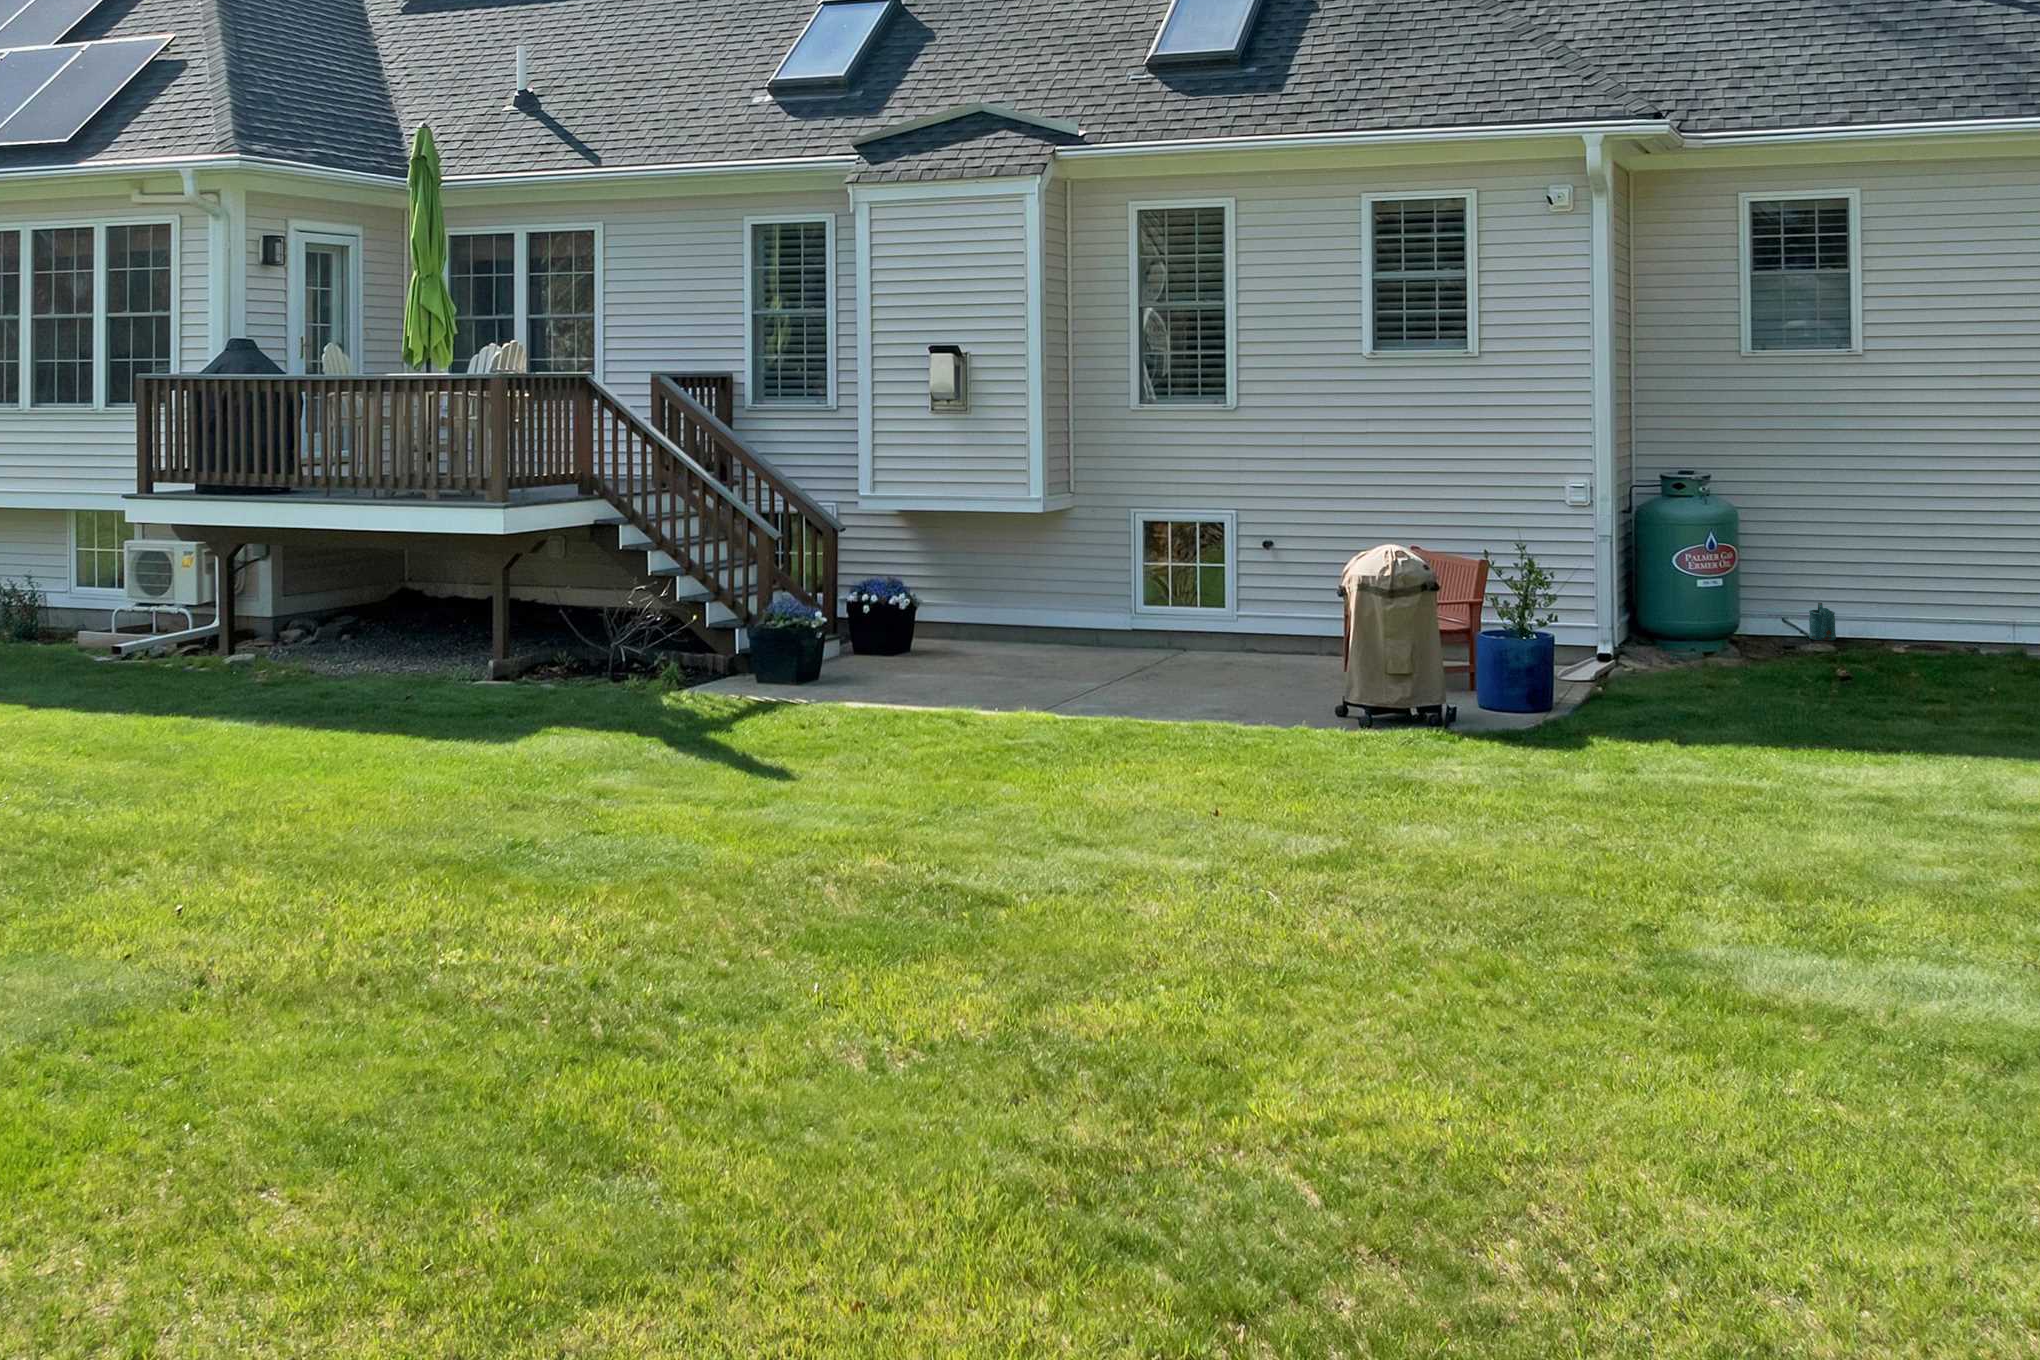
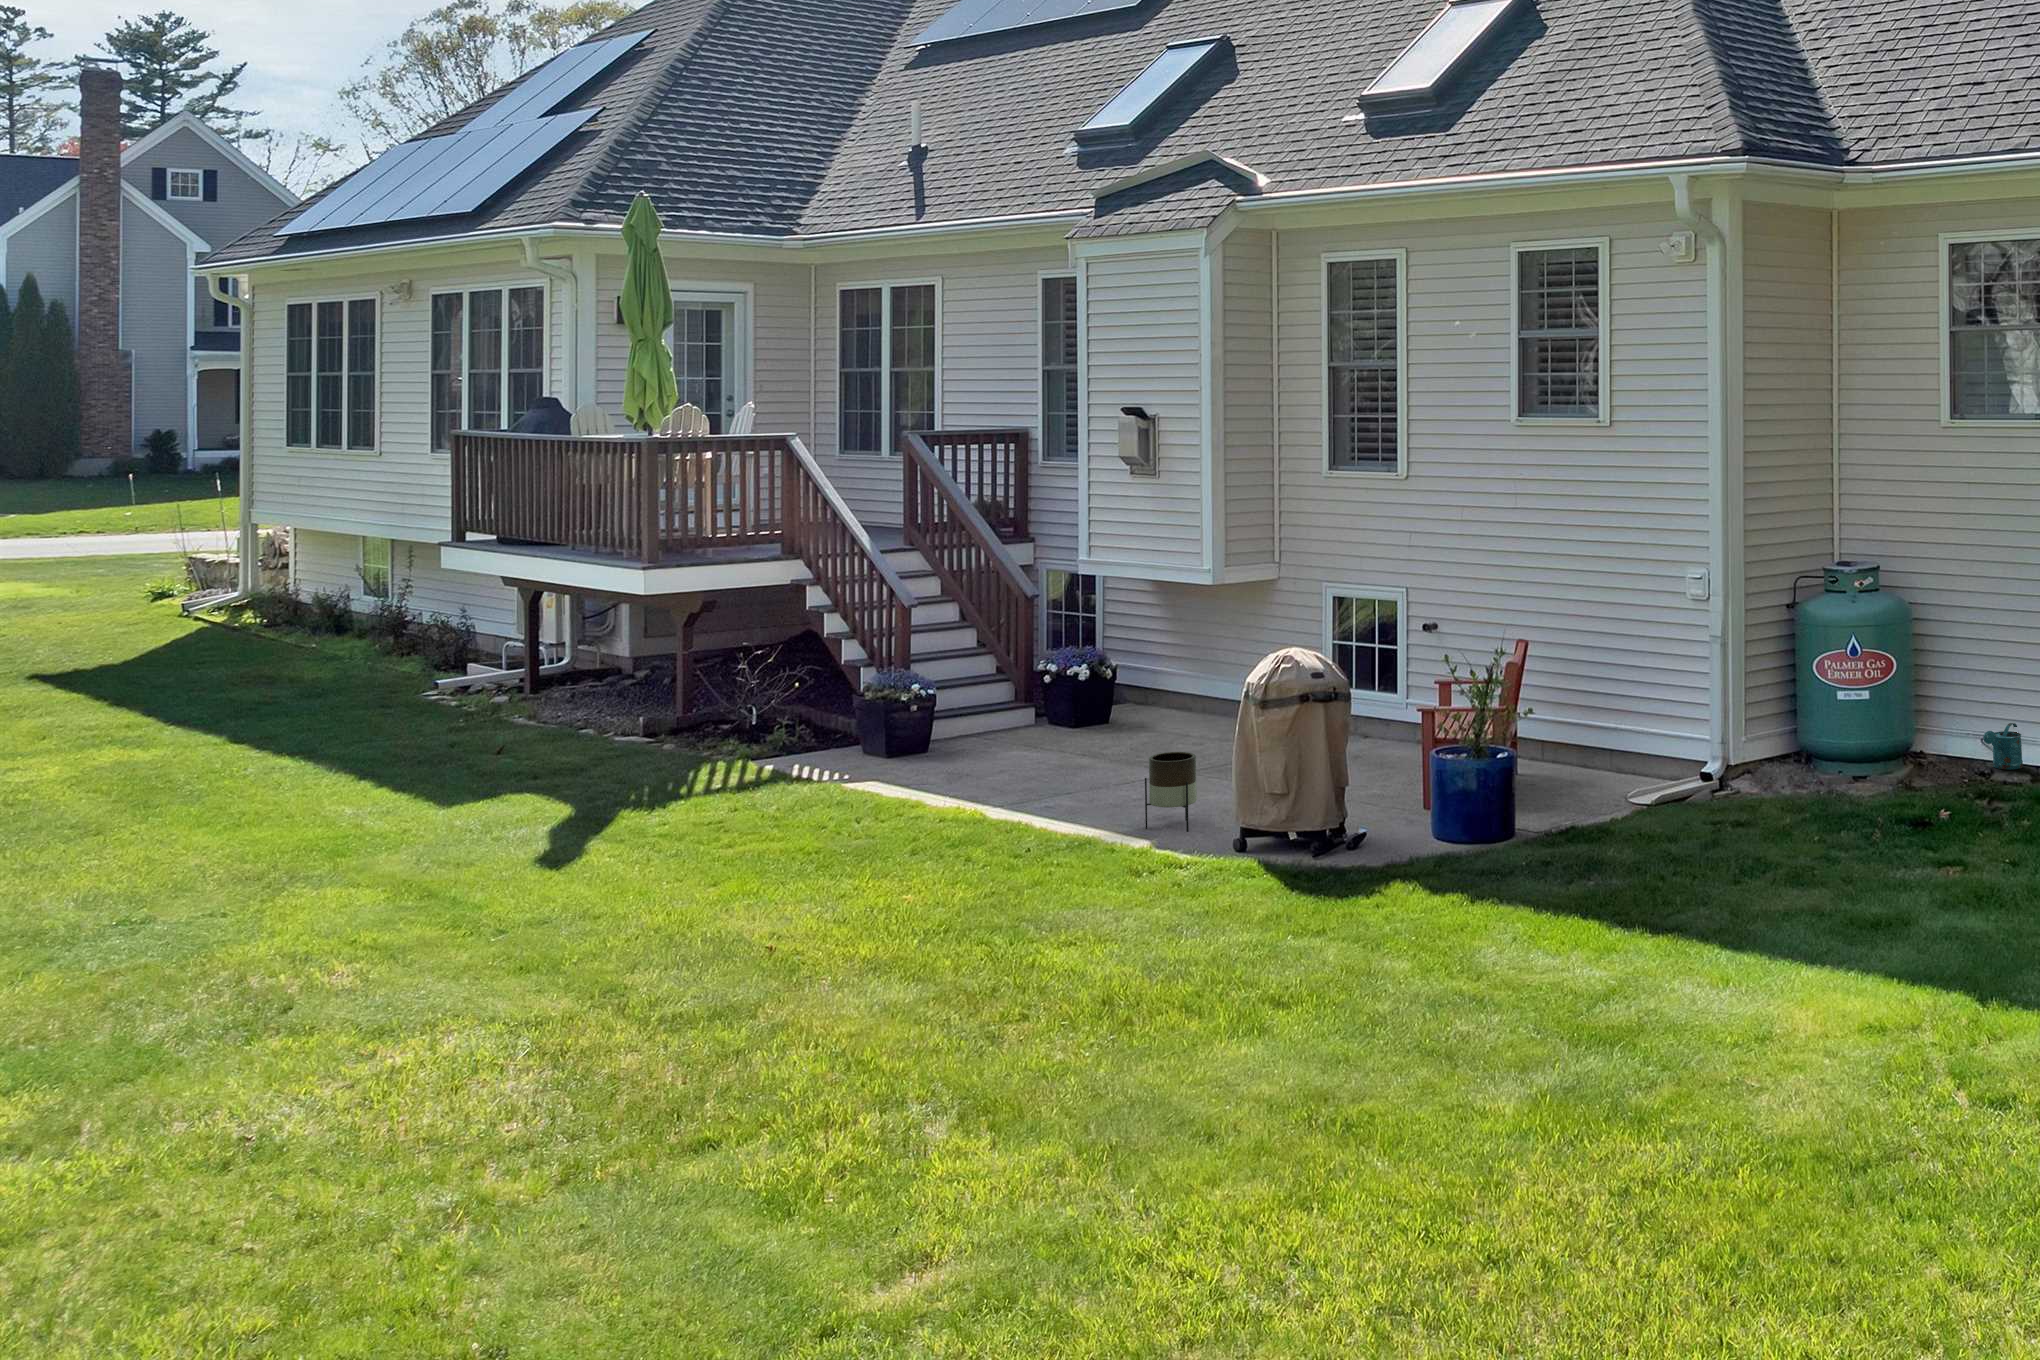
planter: none [1305,646,1352,719] -> present [1145,752,1197,832]

